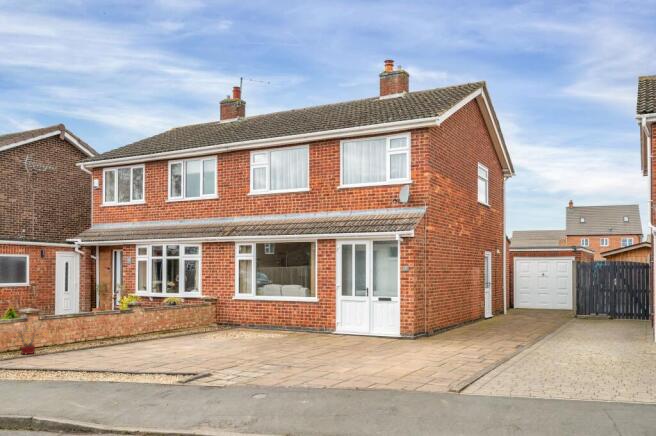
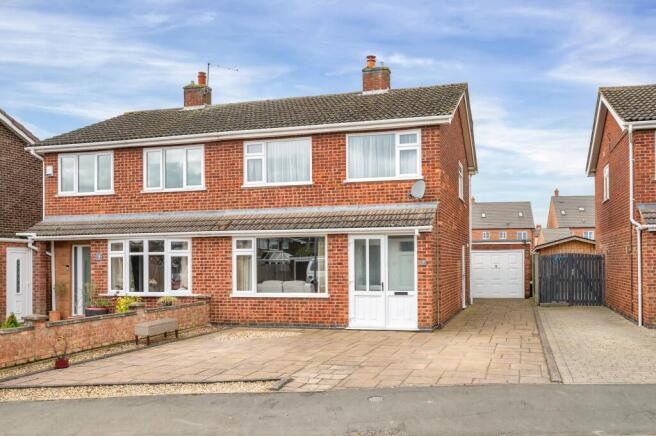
bench: none [123,316,170,341] -> present [134,318,178,346]

